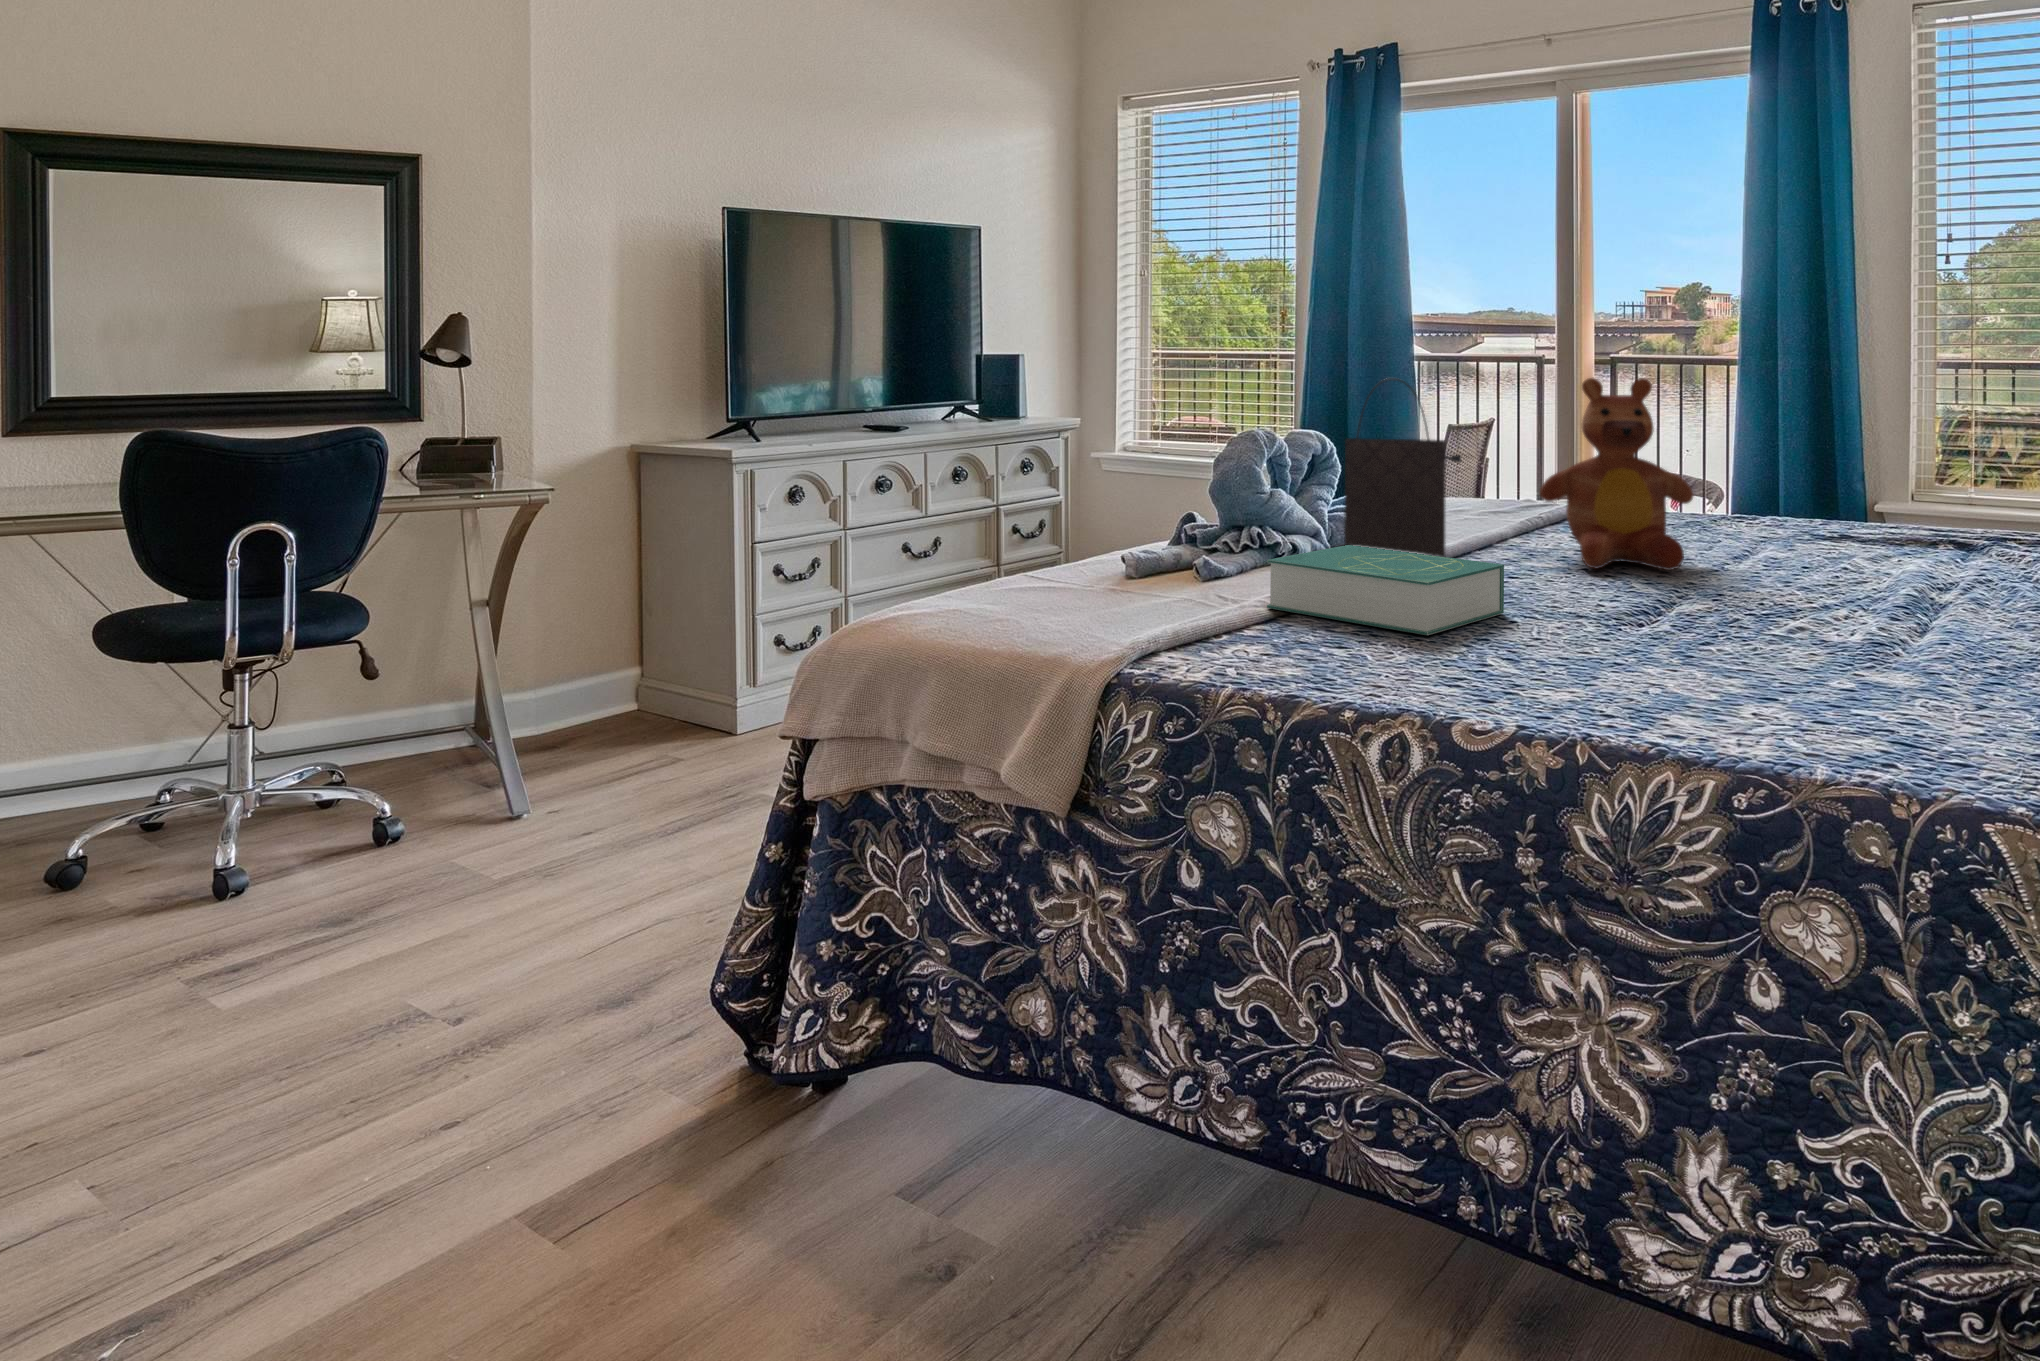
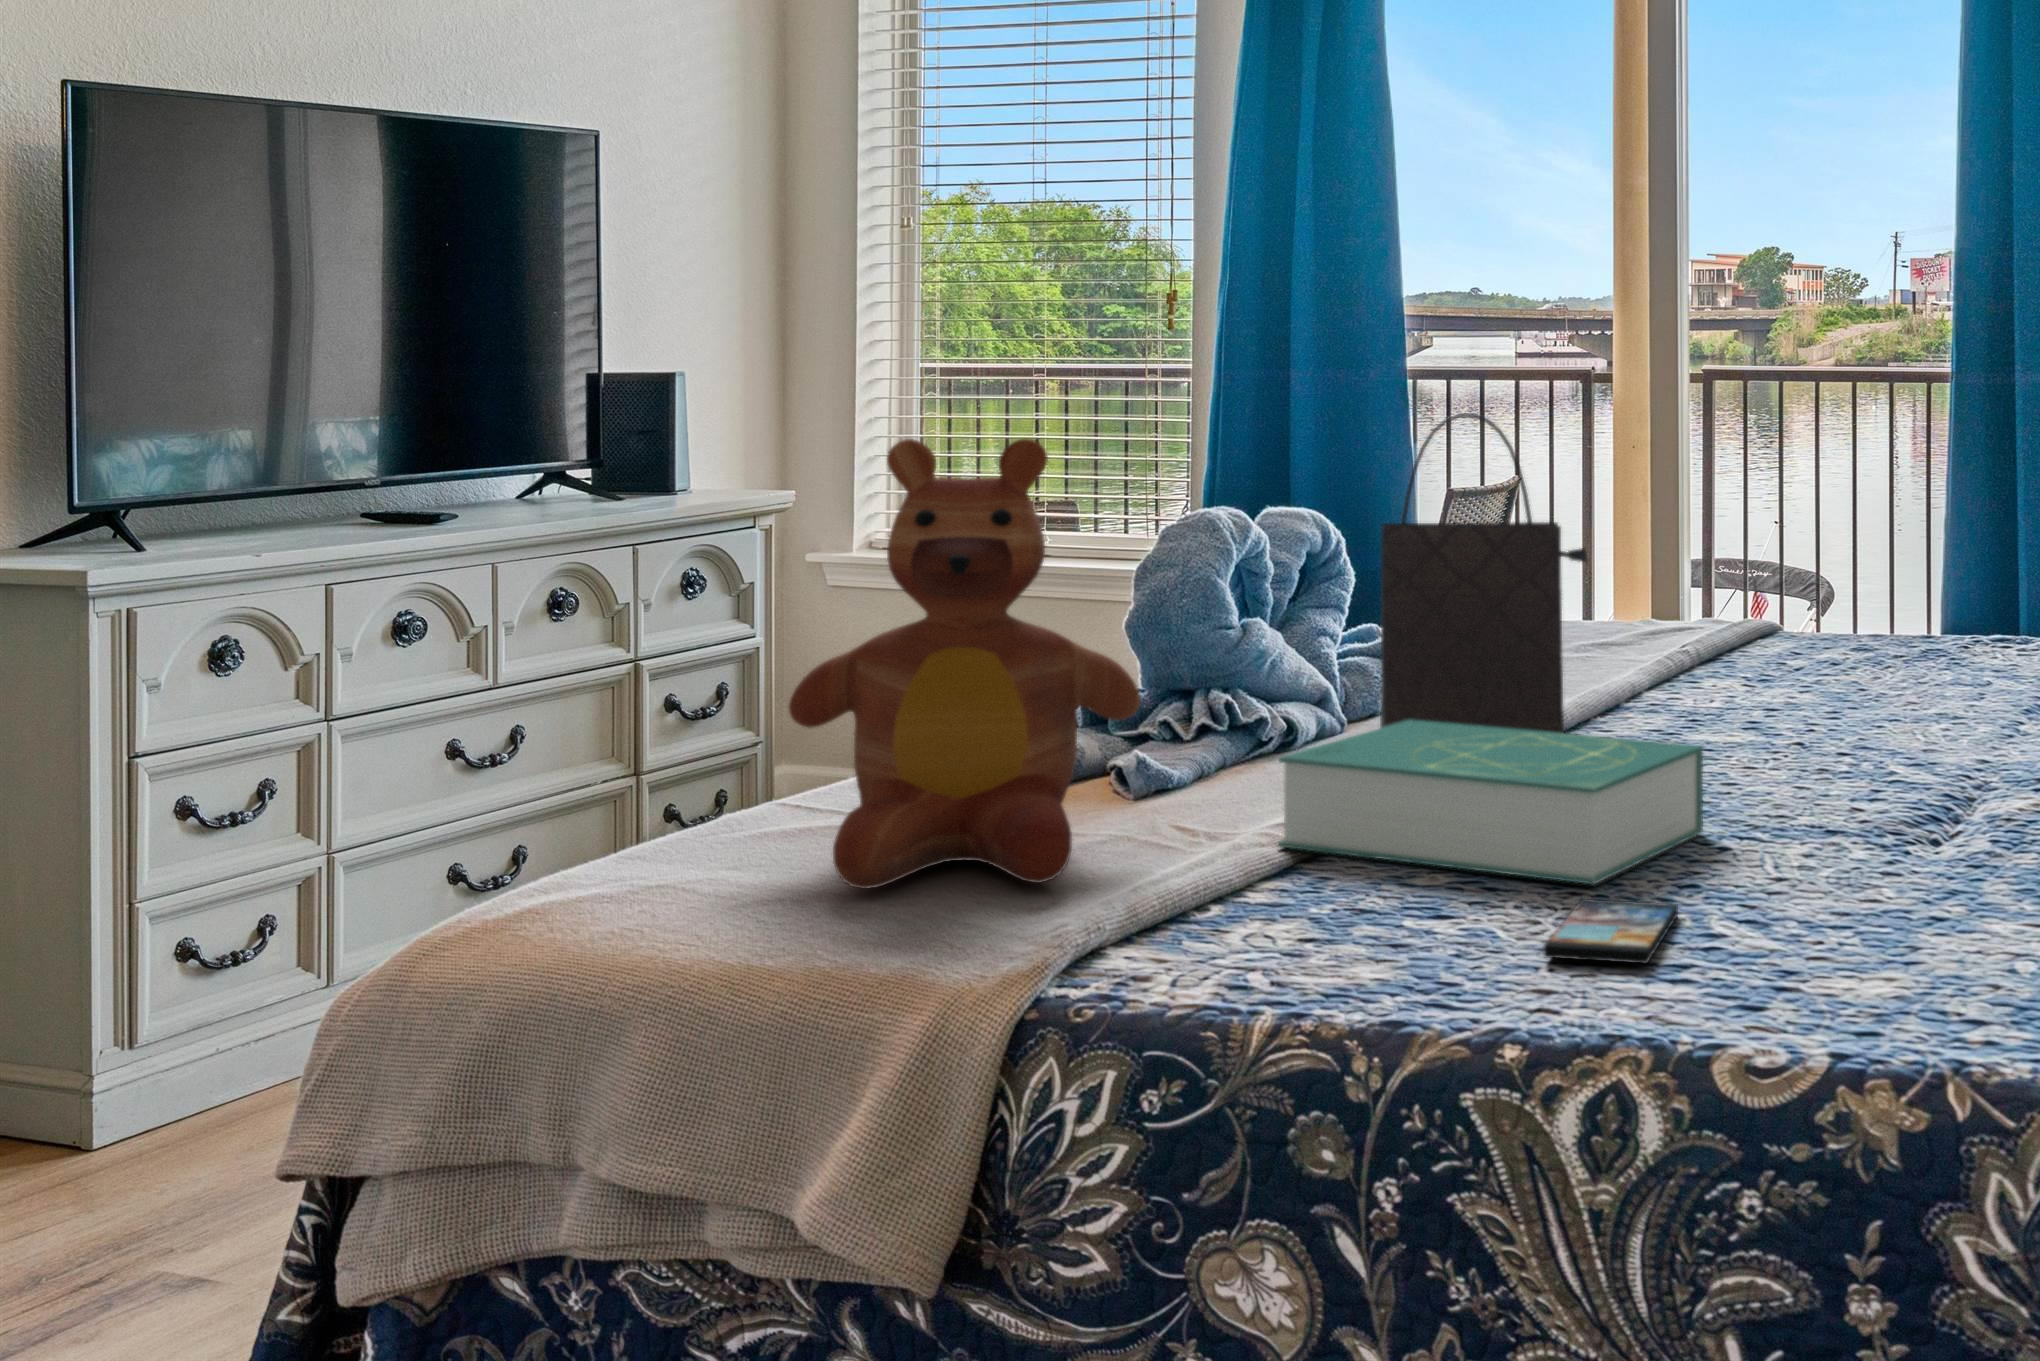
teddy bear: present [1540,378,1693,570] -> present [789,439,1141,889]
smartphone: none [1383,642,1468,675] -> present [1544,899,1678,963]

